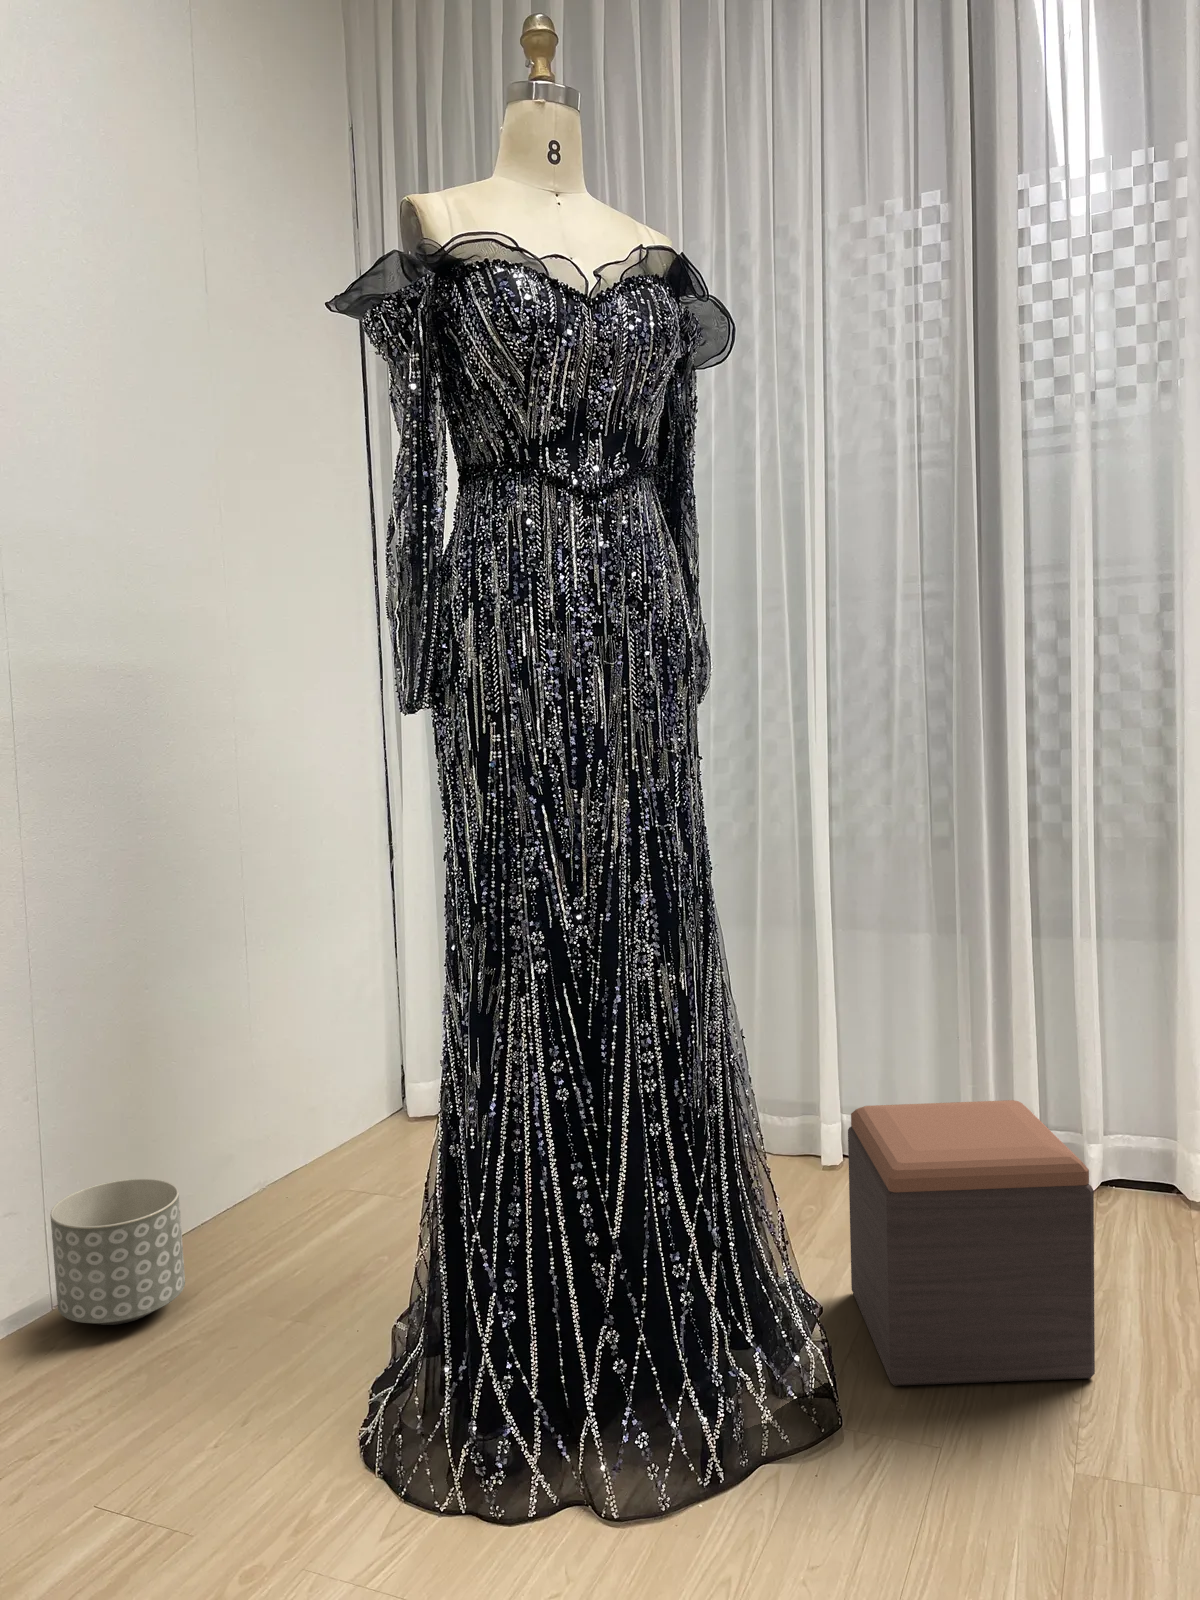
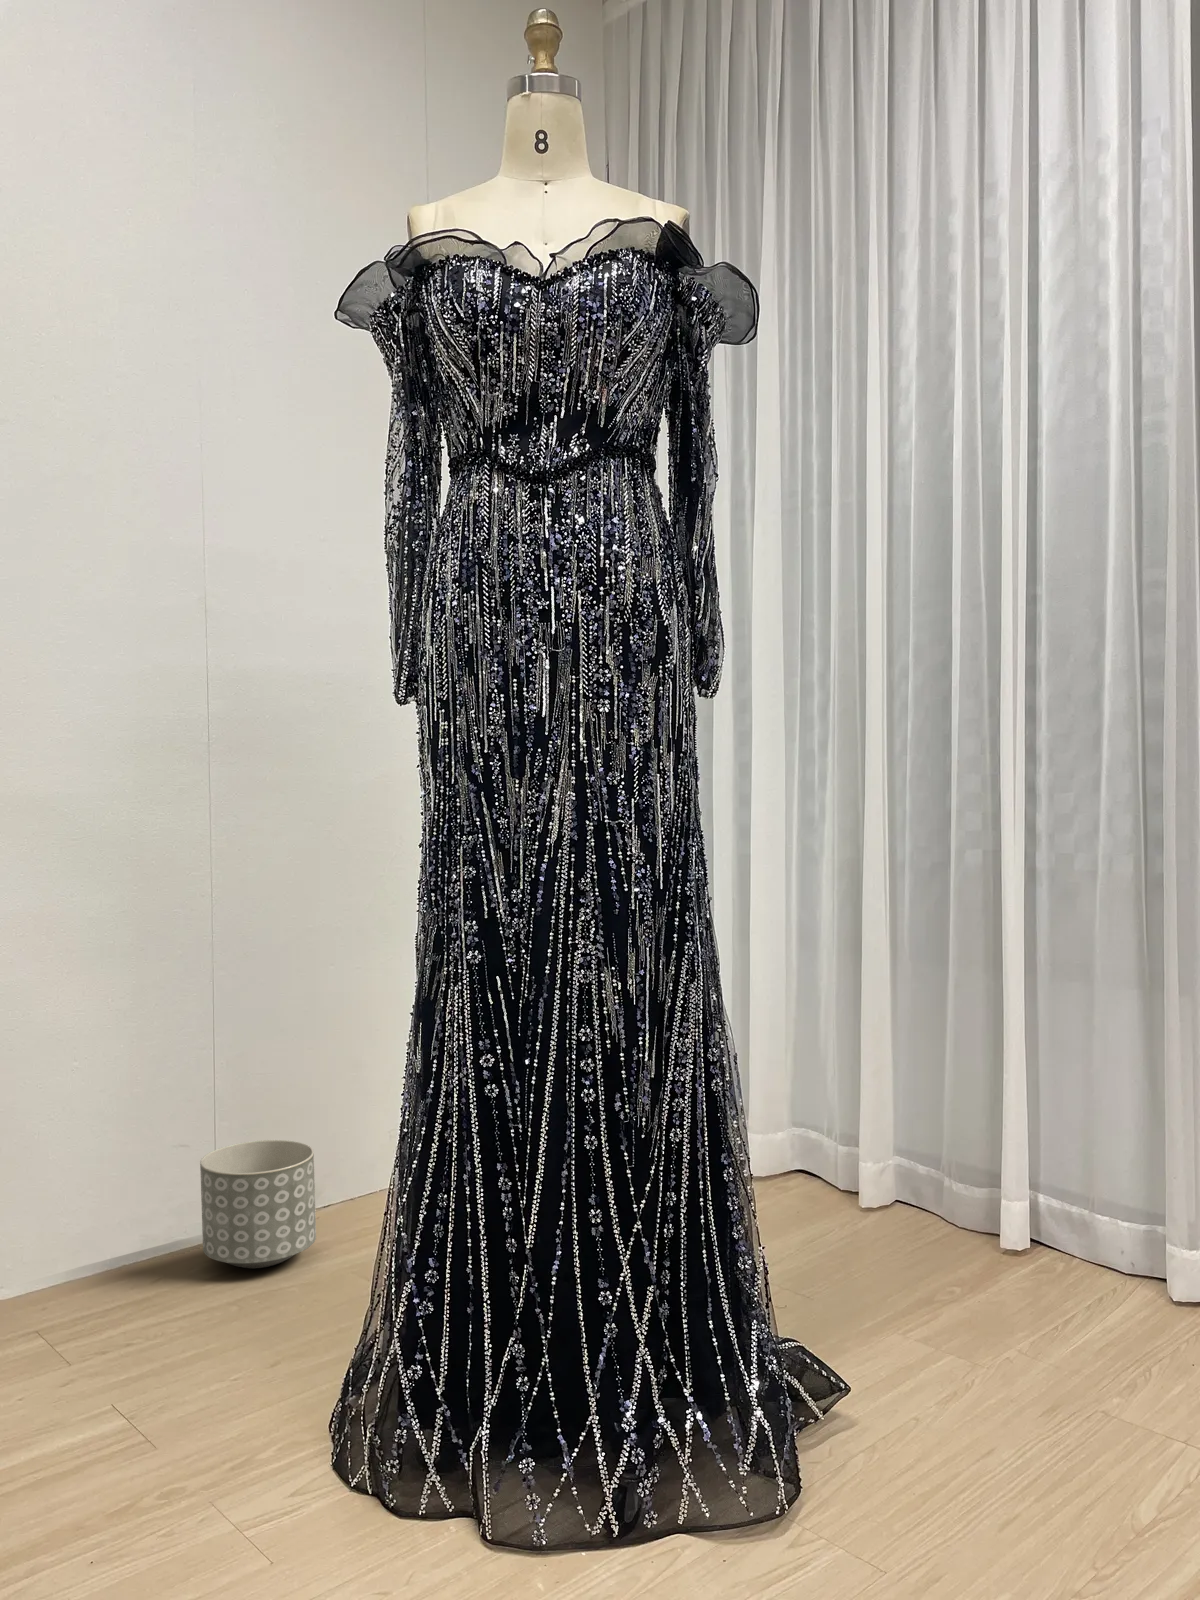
footstool: present [848,1100,1095,1386] -> none [878,1173,1151,1550]

